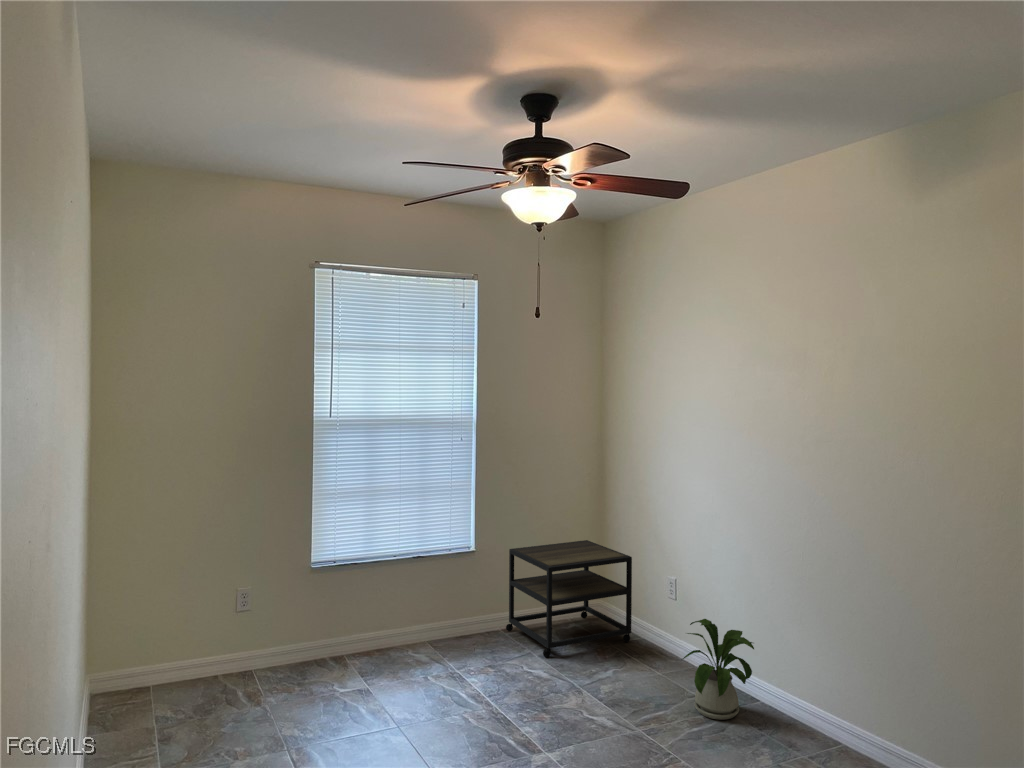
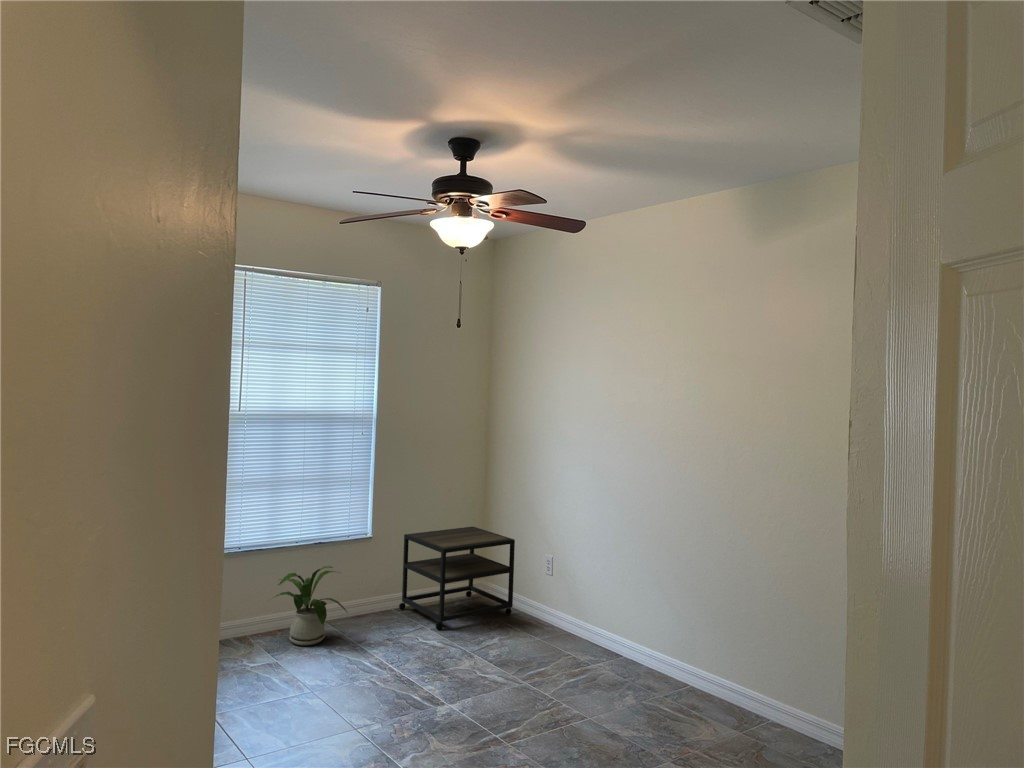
house plant: present [683,619,754,720] -> present [274,566,347,645]

